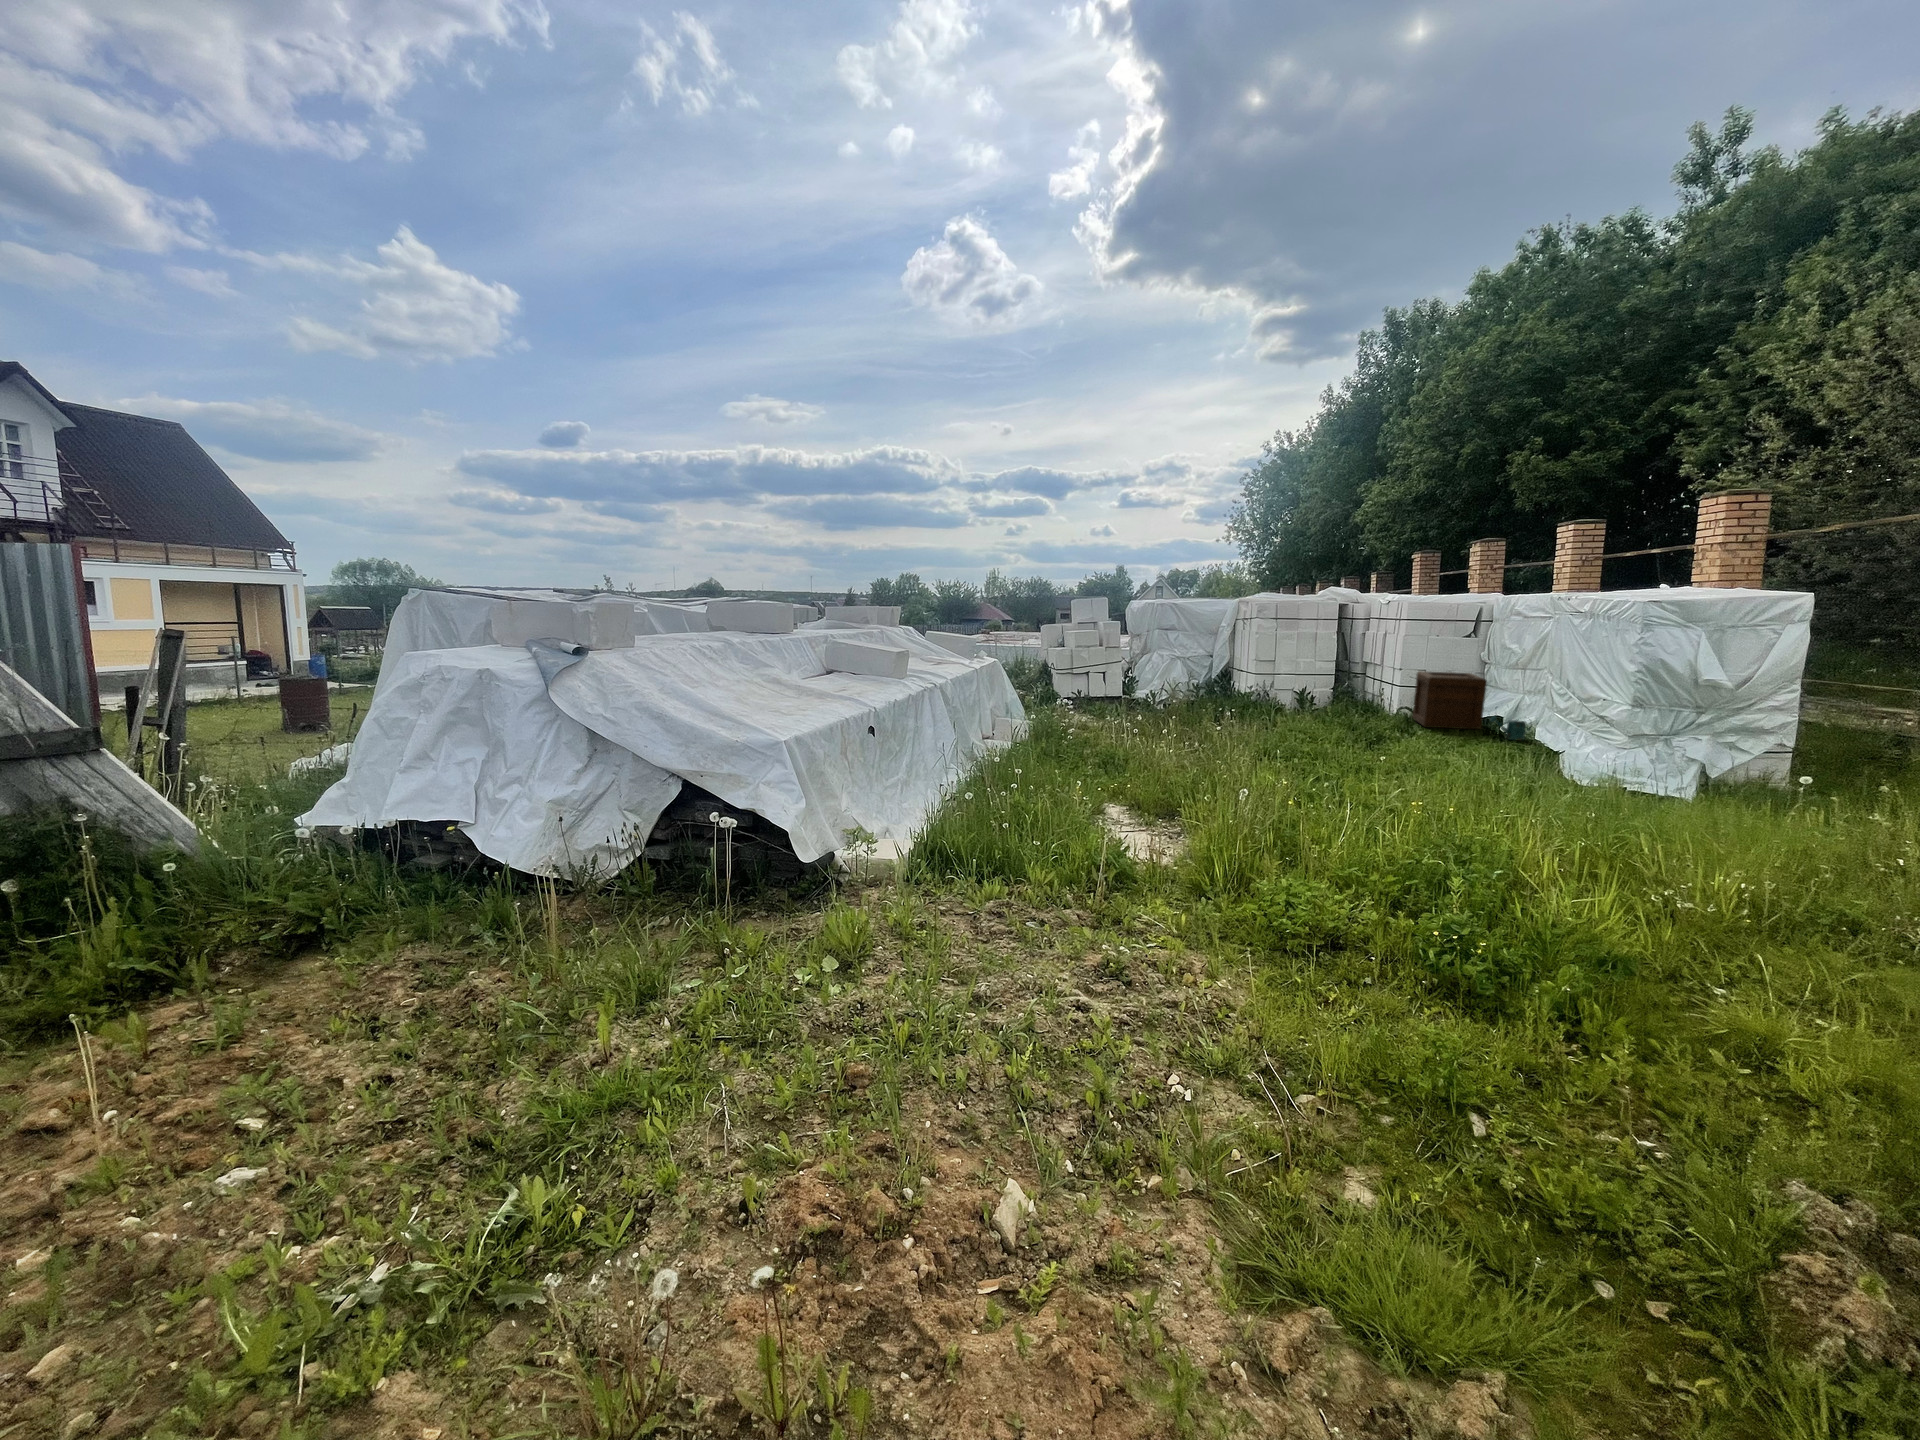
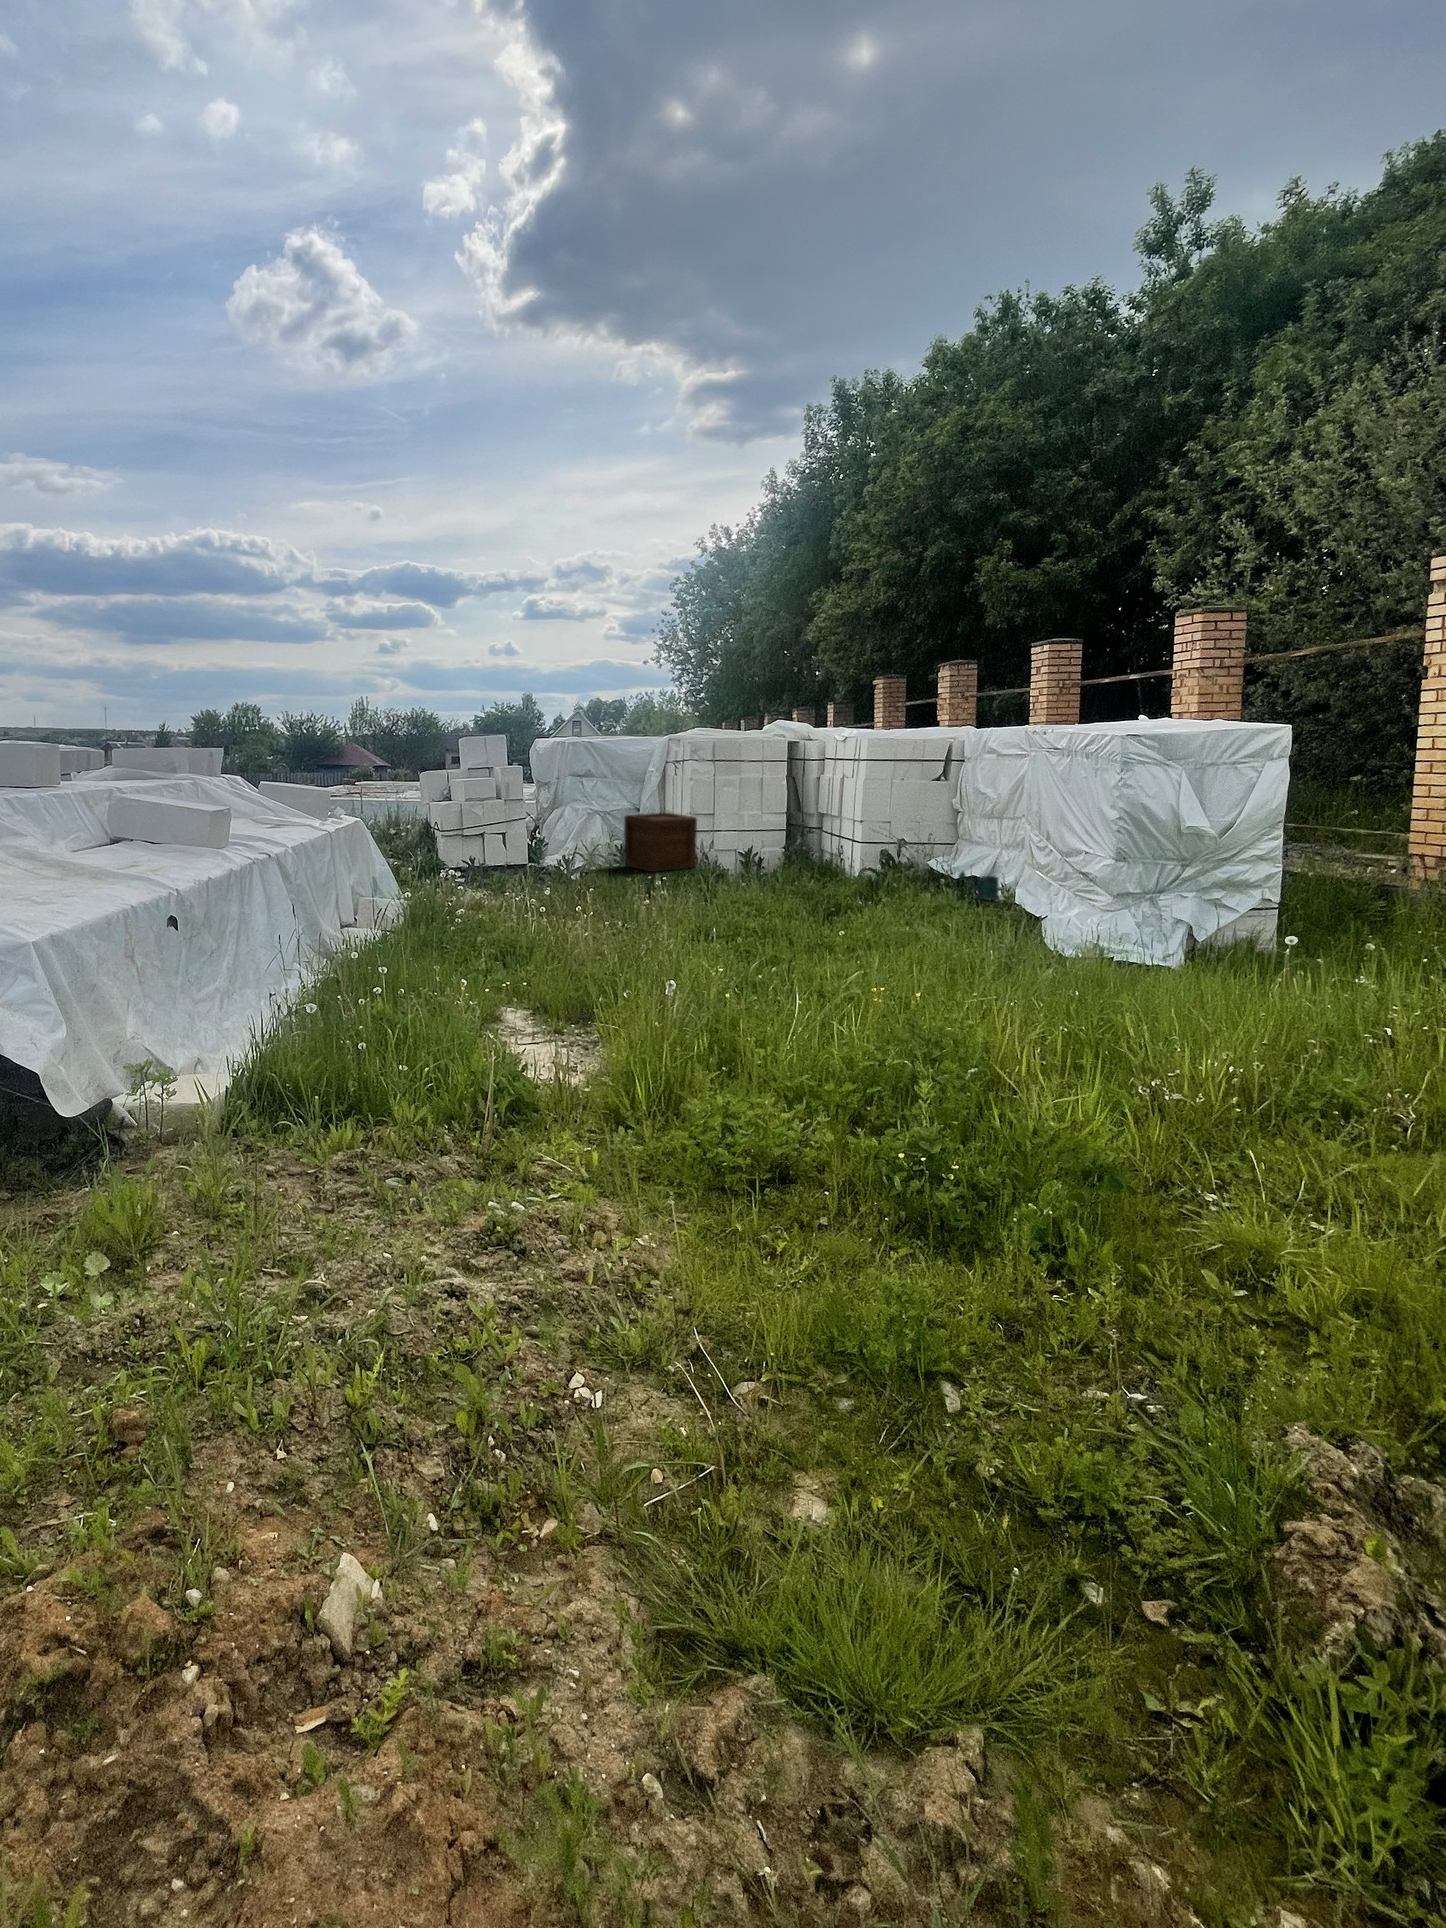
wooden crate: present [1412,671,1487,729] -> present [624,813,697,872]

